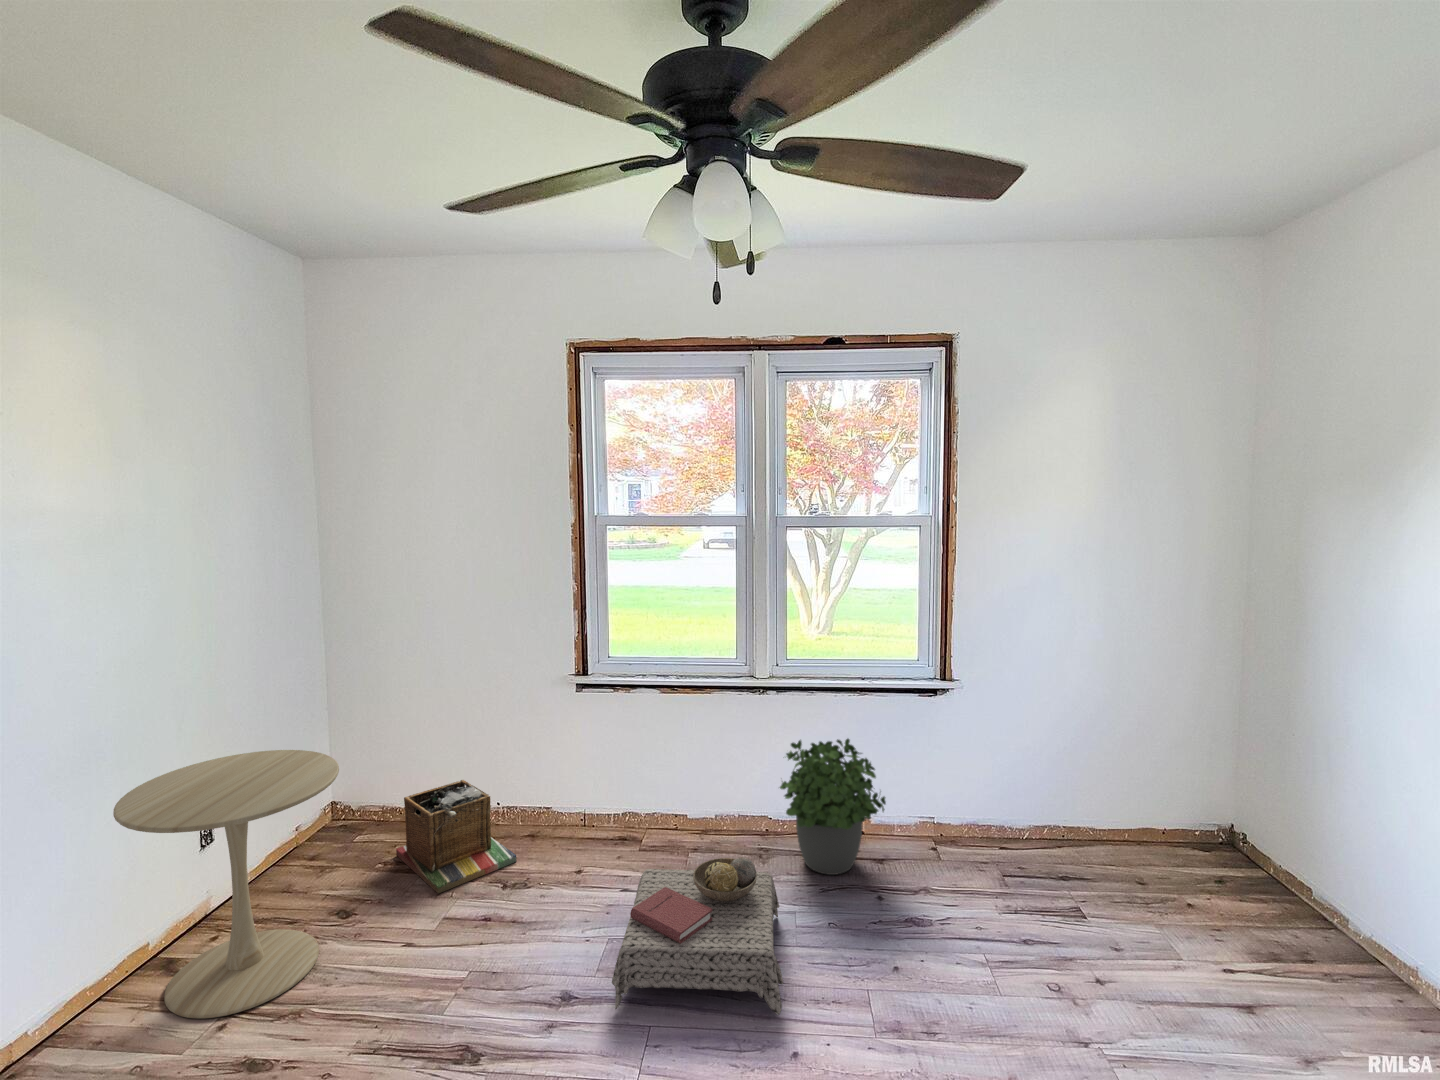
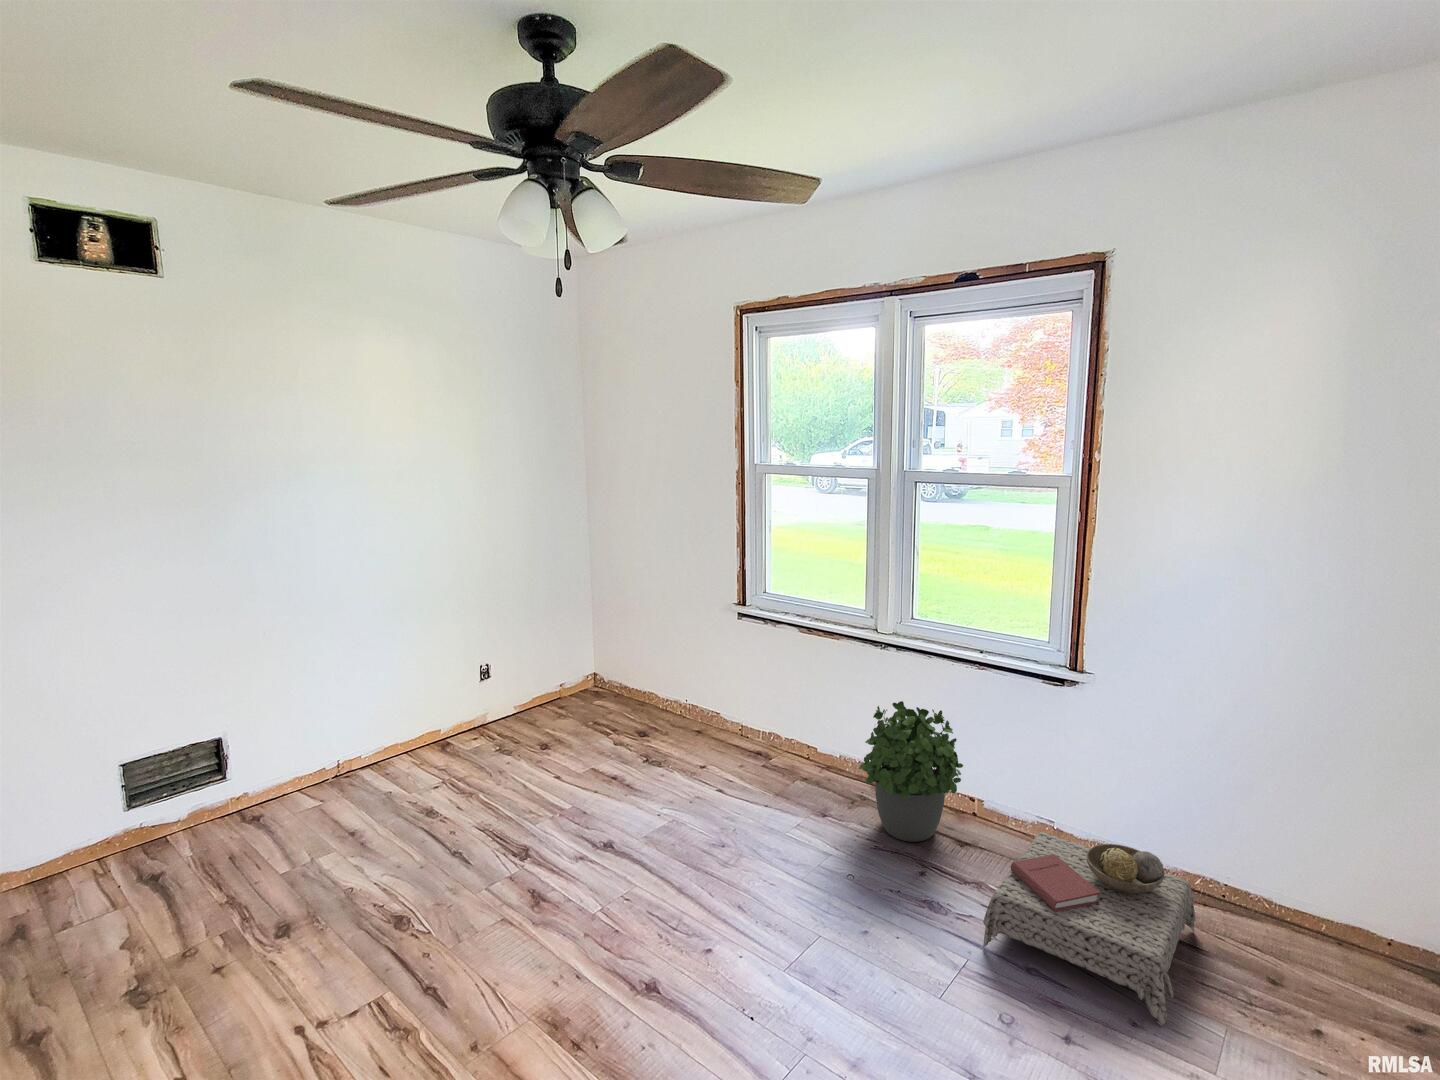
side table: present [113,750,339,1019] -> none [396,622,527,782]
laundry basket: present [396,780,517,893] -> none [603,674,669,752]
ottoman: present [612,857,783,1015] -> present [983,832,1196,1026]

